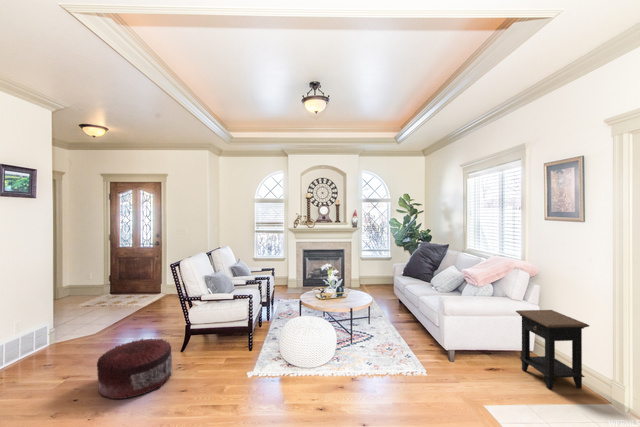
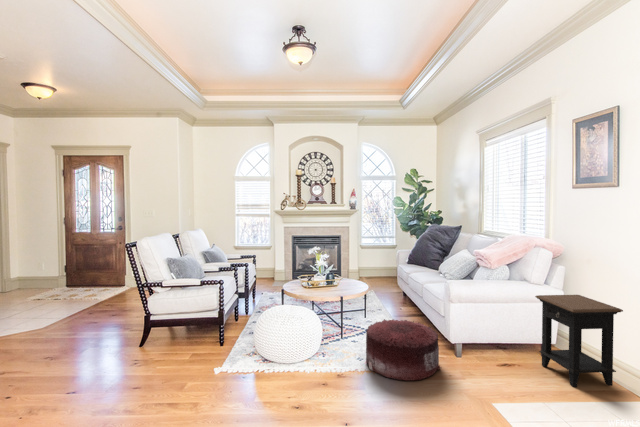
pouf: present [97,339,172,399] -> present [366,319,441,381]

